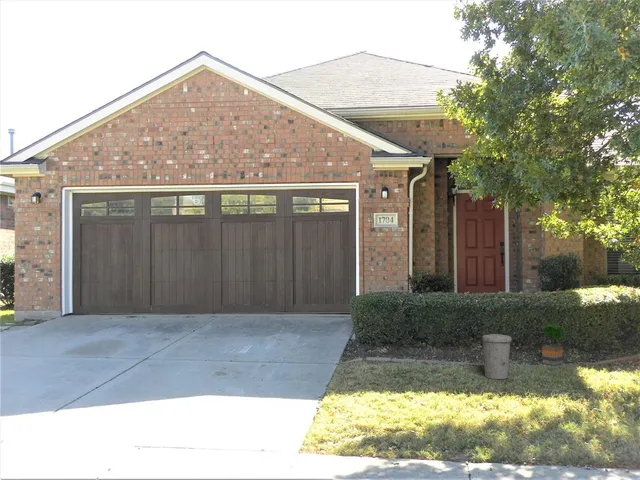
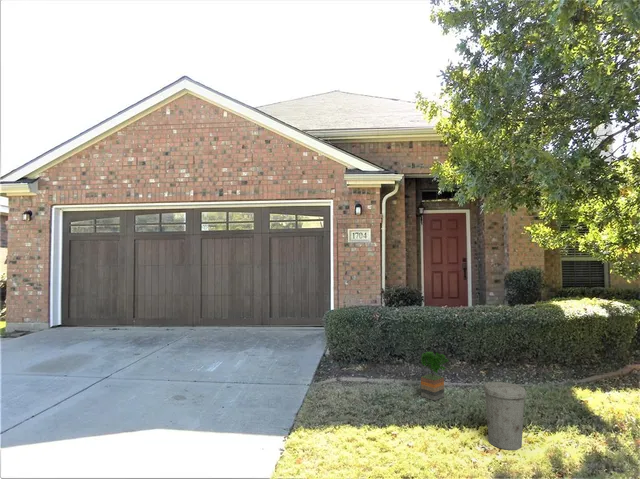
potted tree: present [542,325,566,365] -> present [421,352,448,400]

